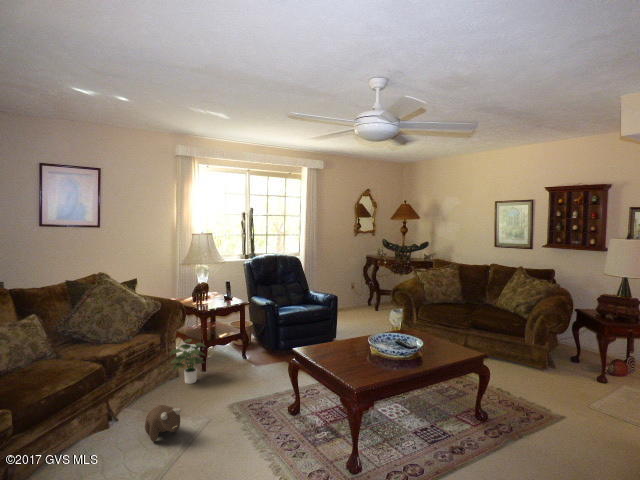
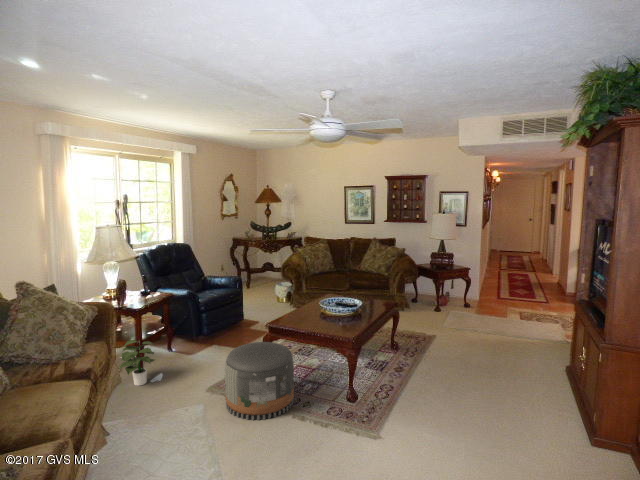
pouf: none [222,365,300,458] -> present [225,342,294,420]
plush toy: present [145,405,181,442] -> none [150,398,196,437]

